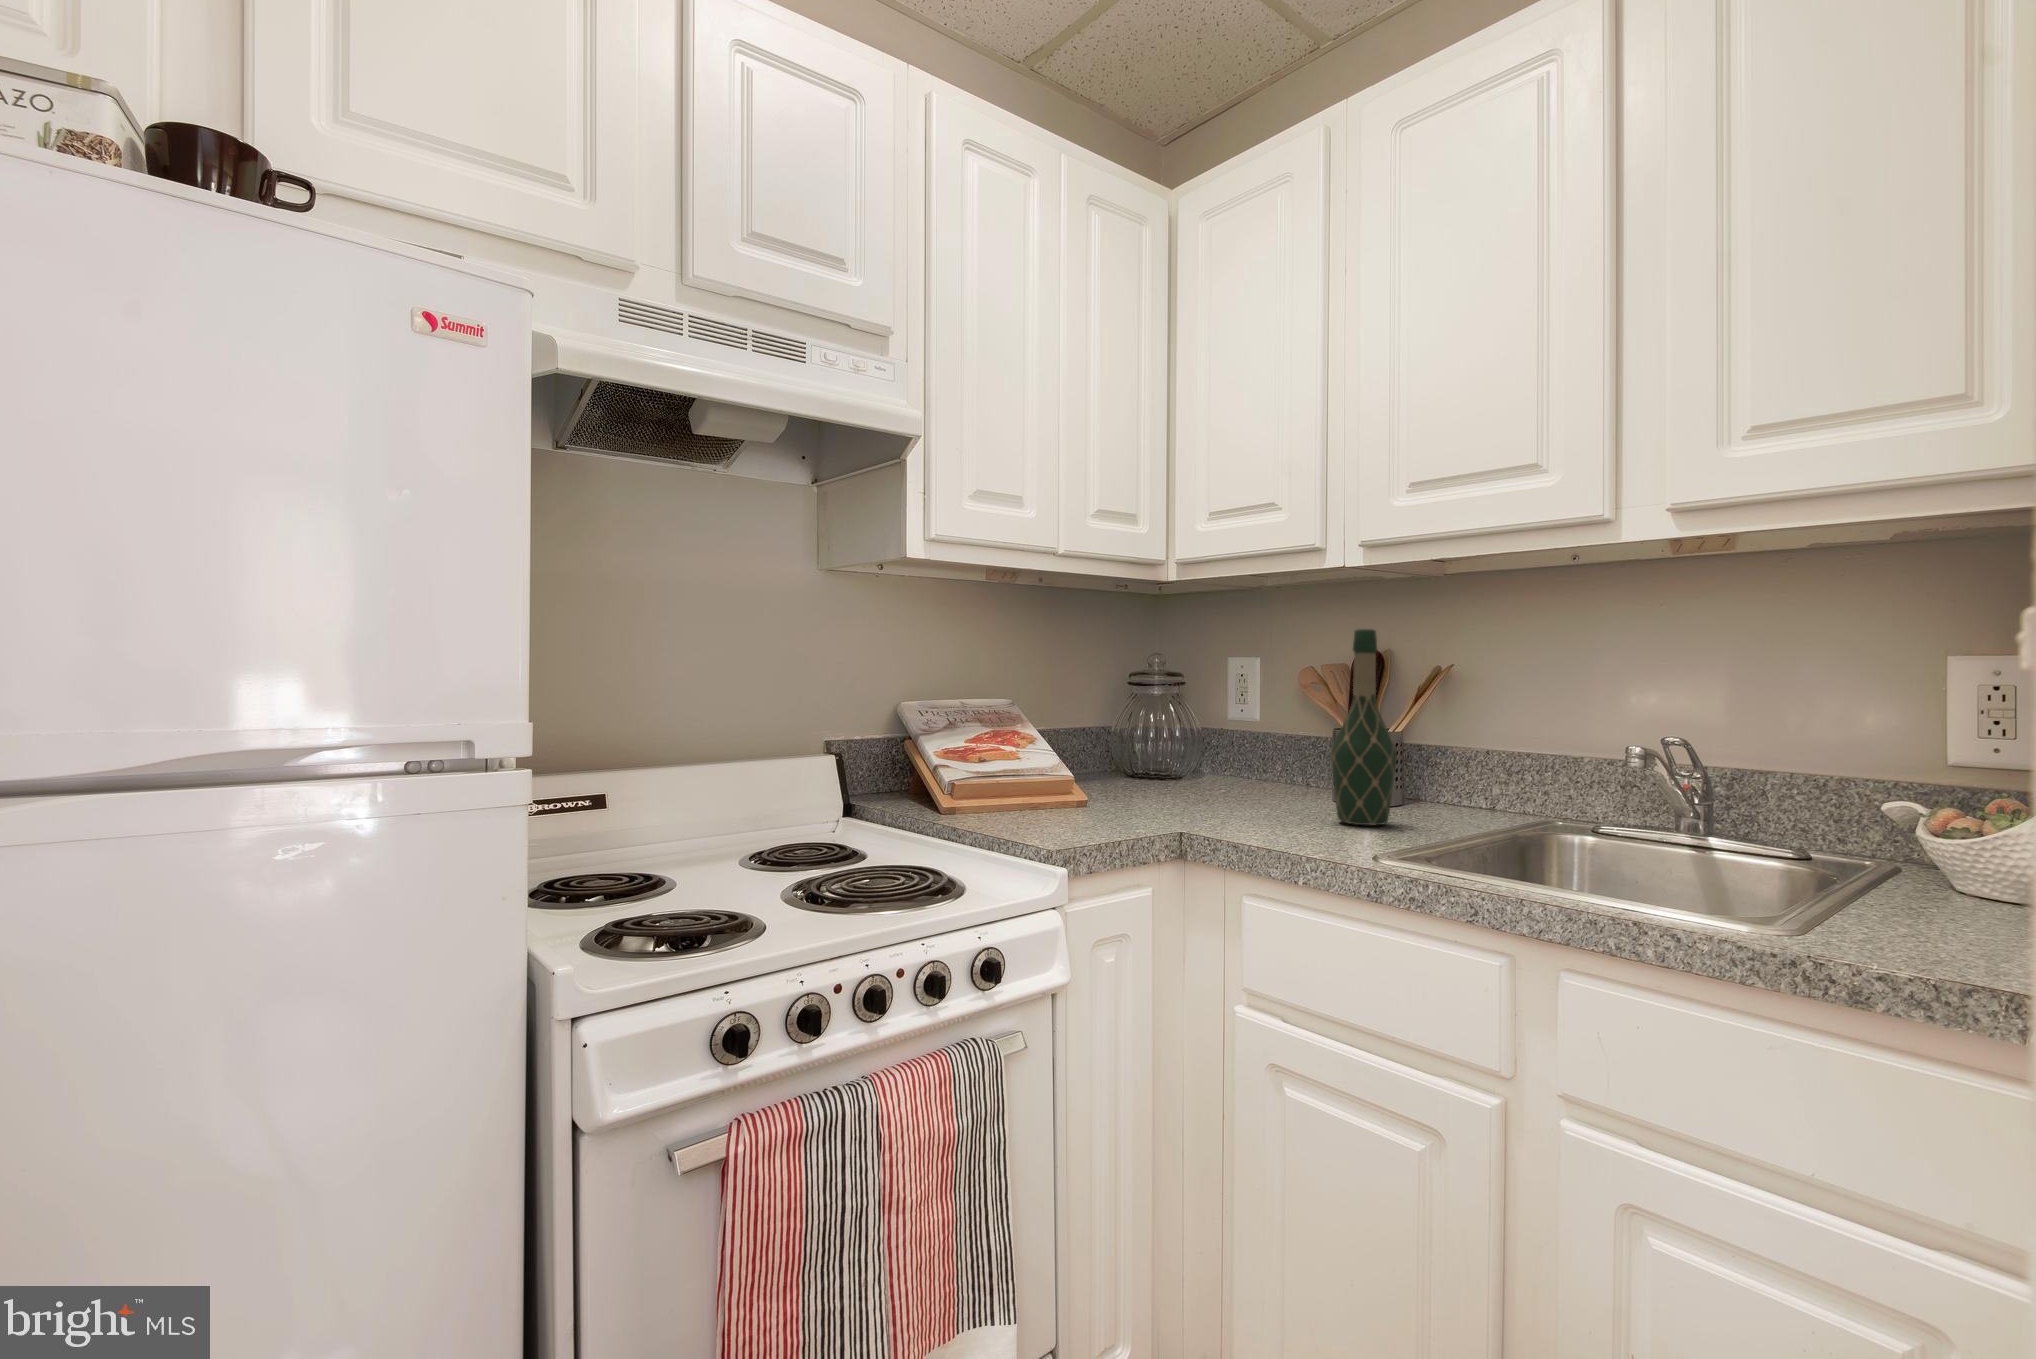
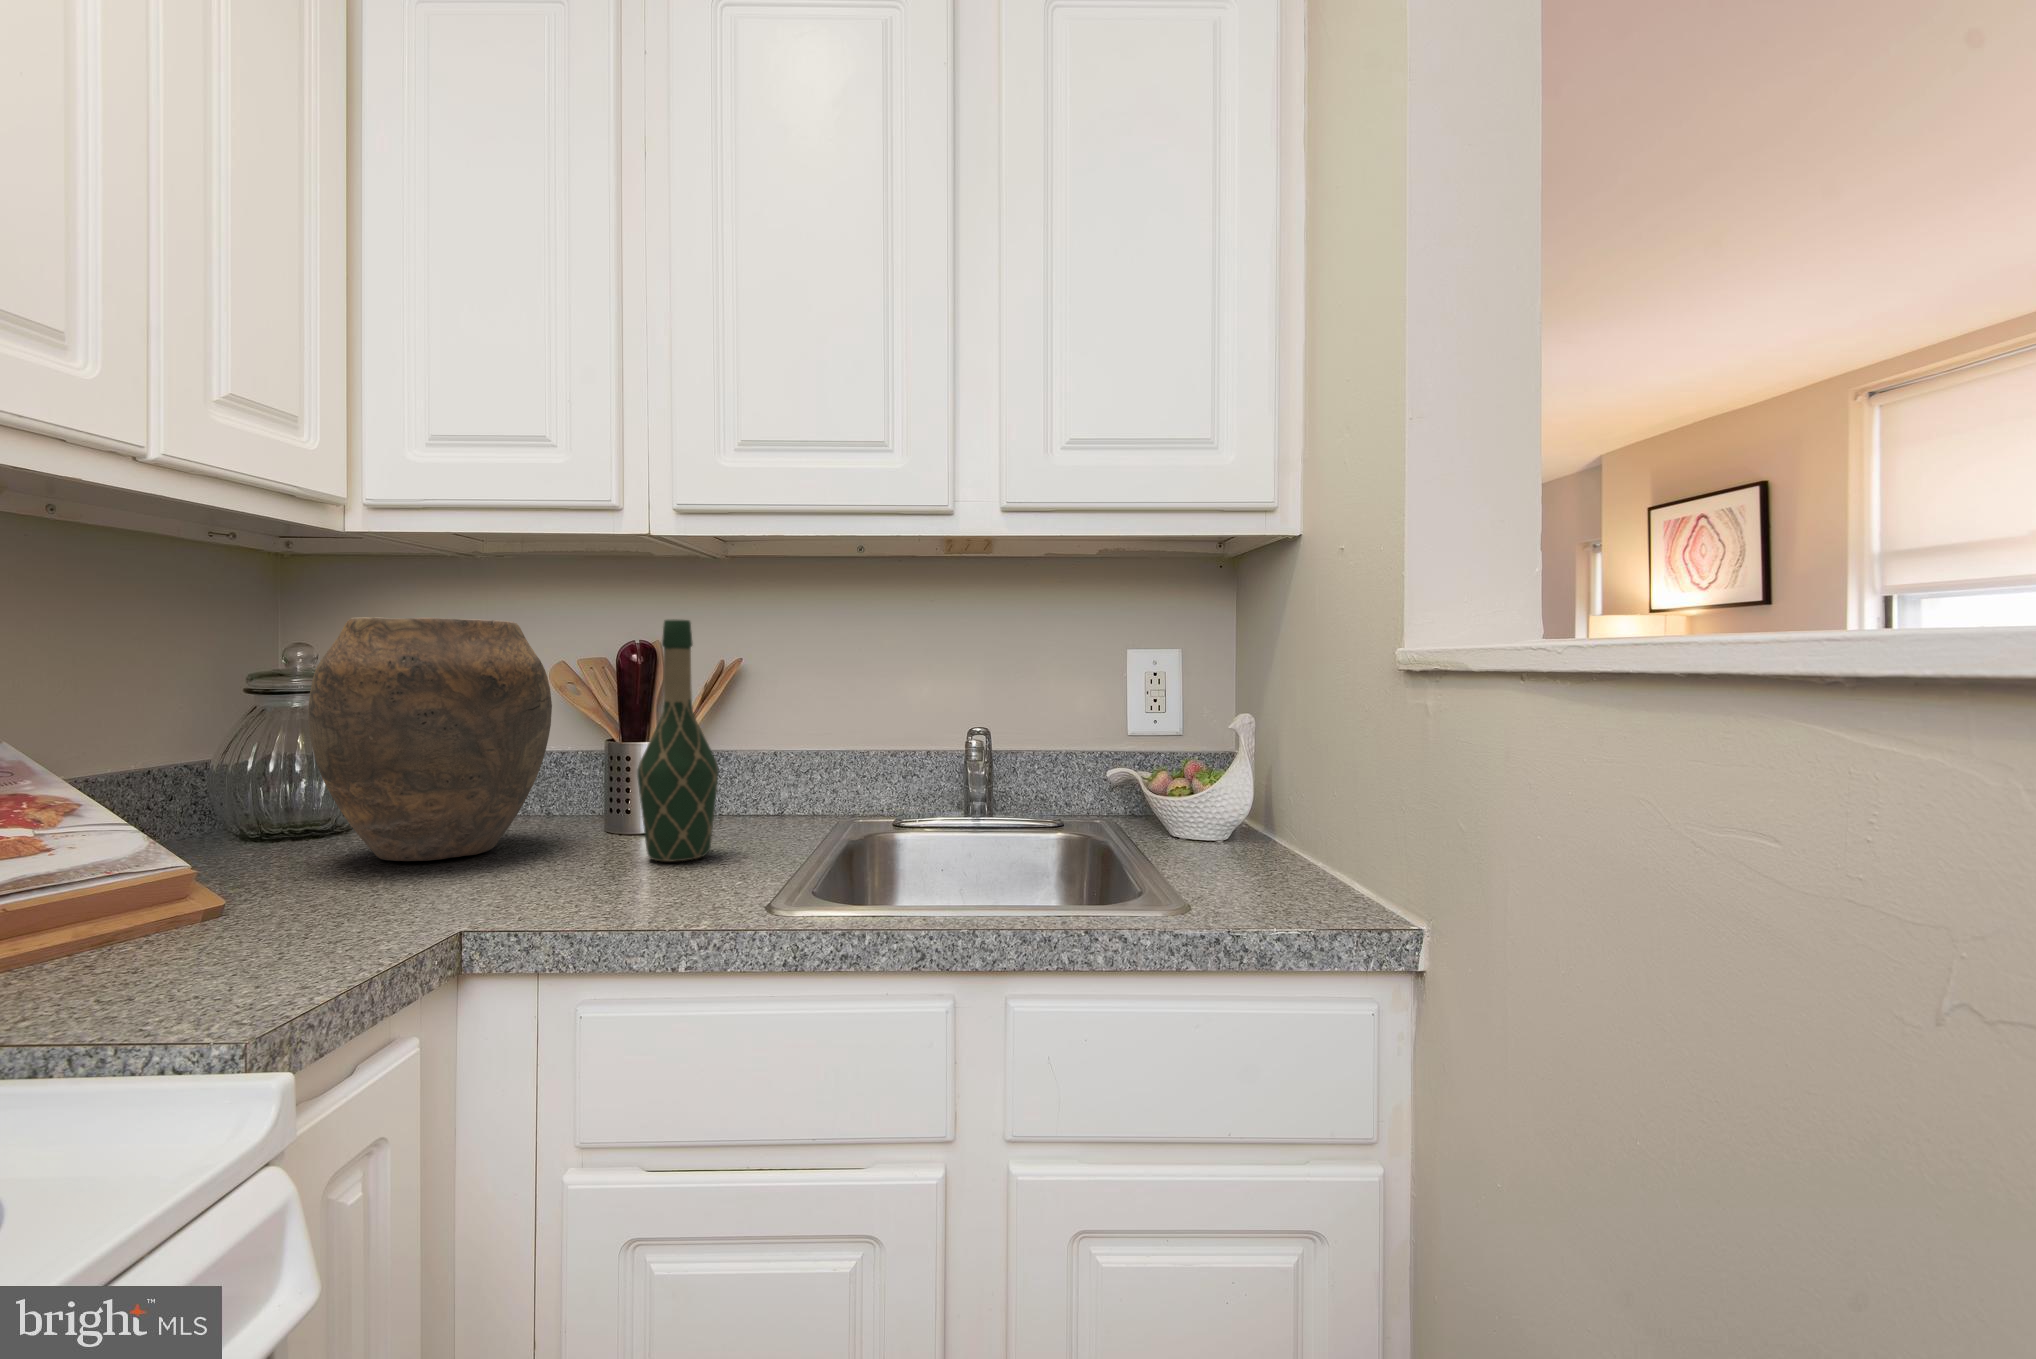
vase: none [1146,633,1292,802] -> present [308,617,552,861]

